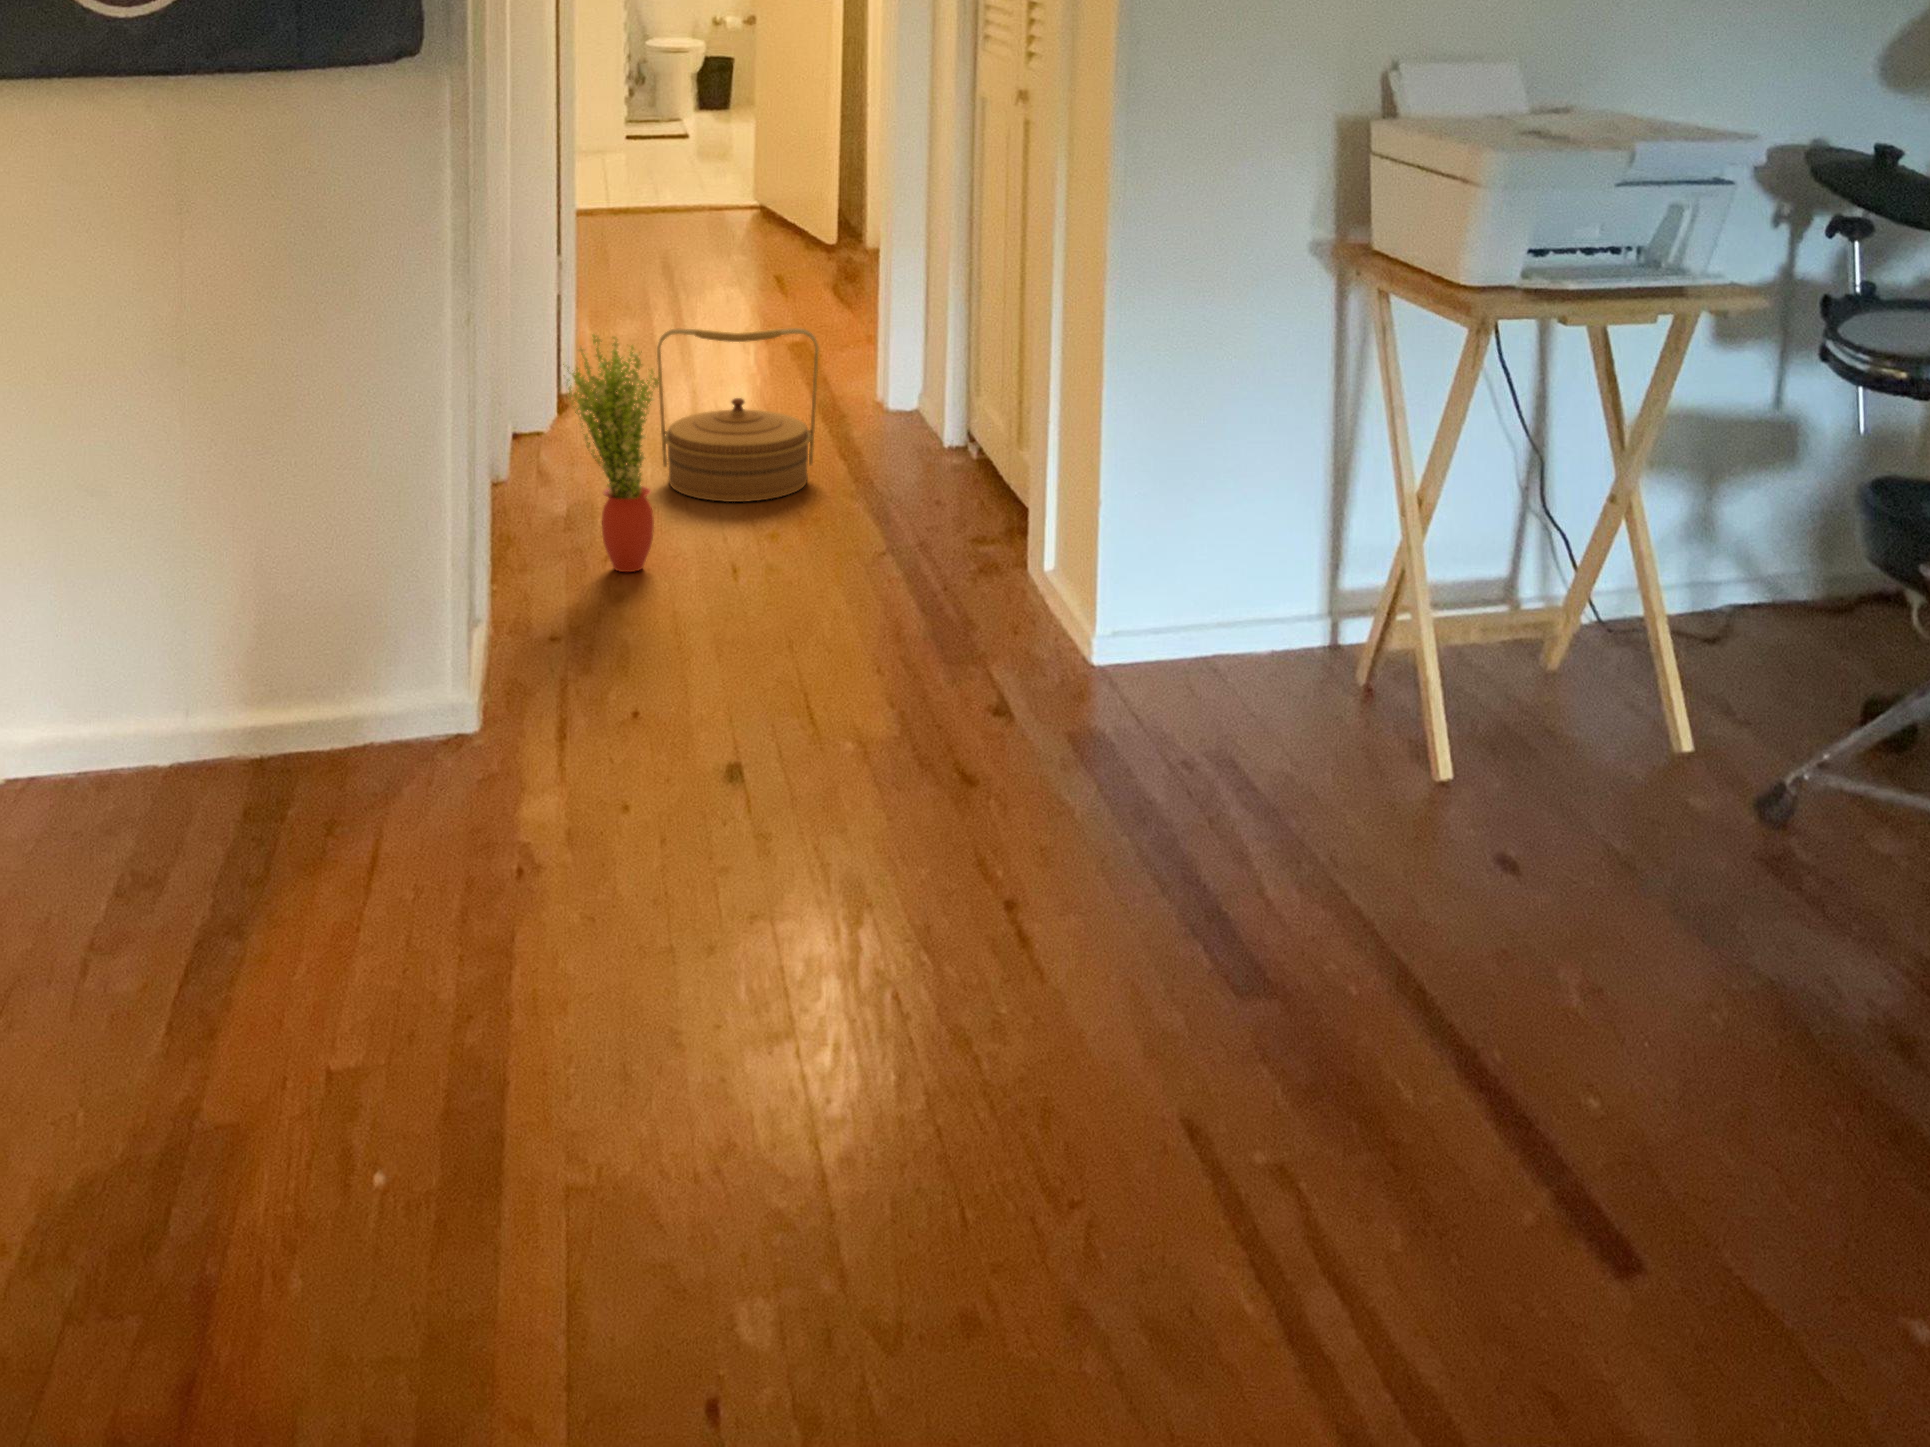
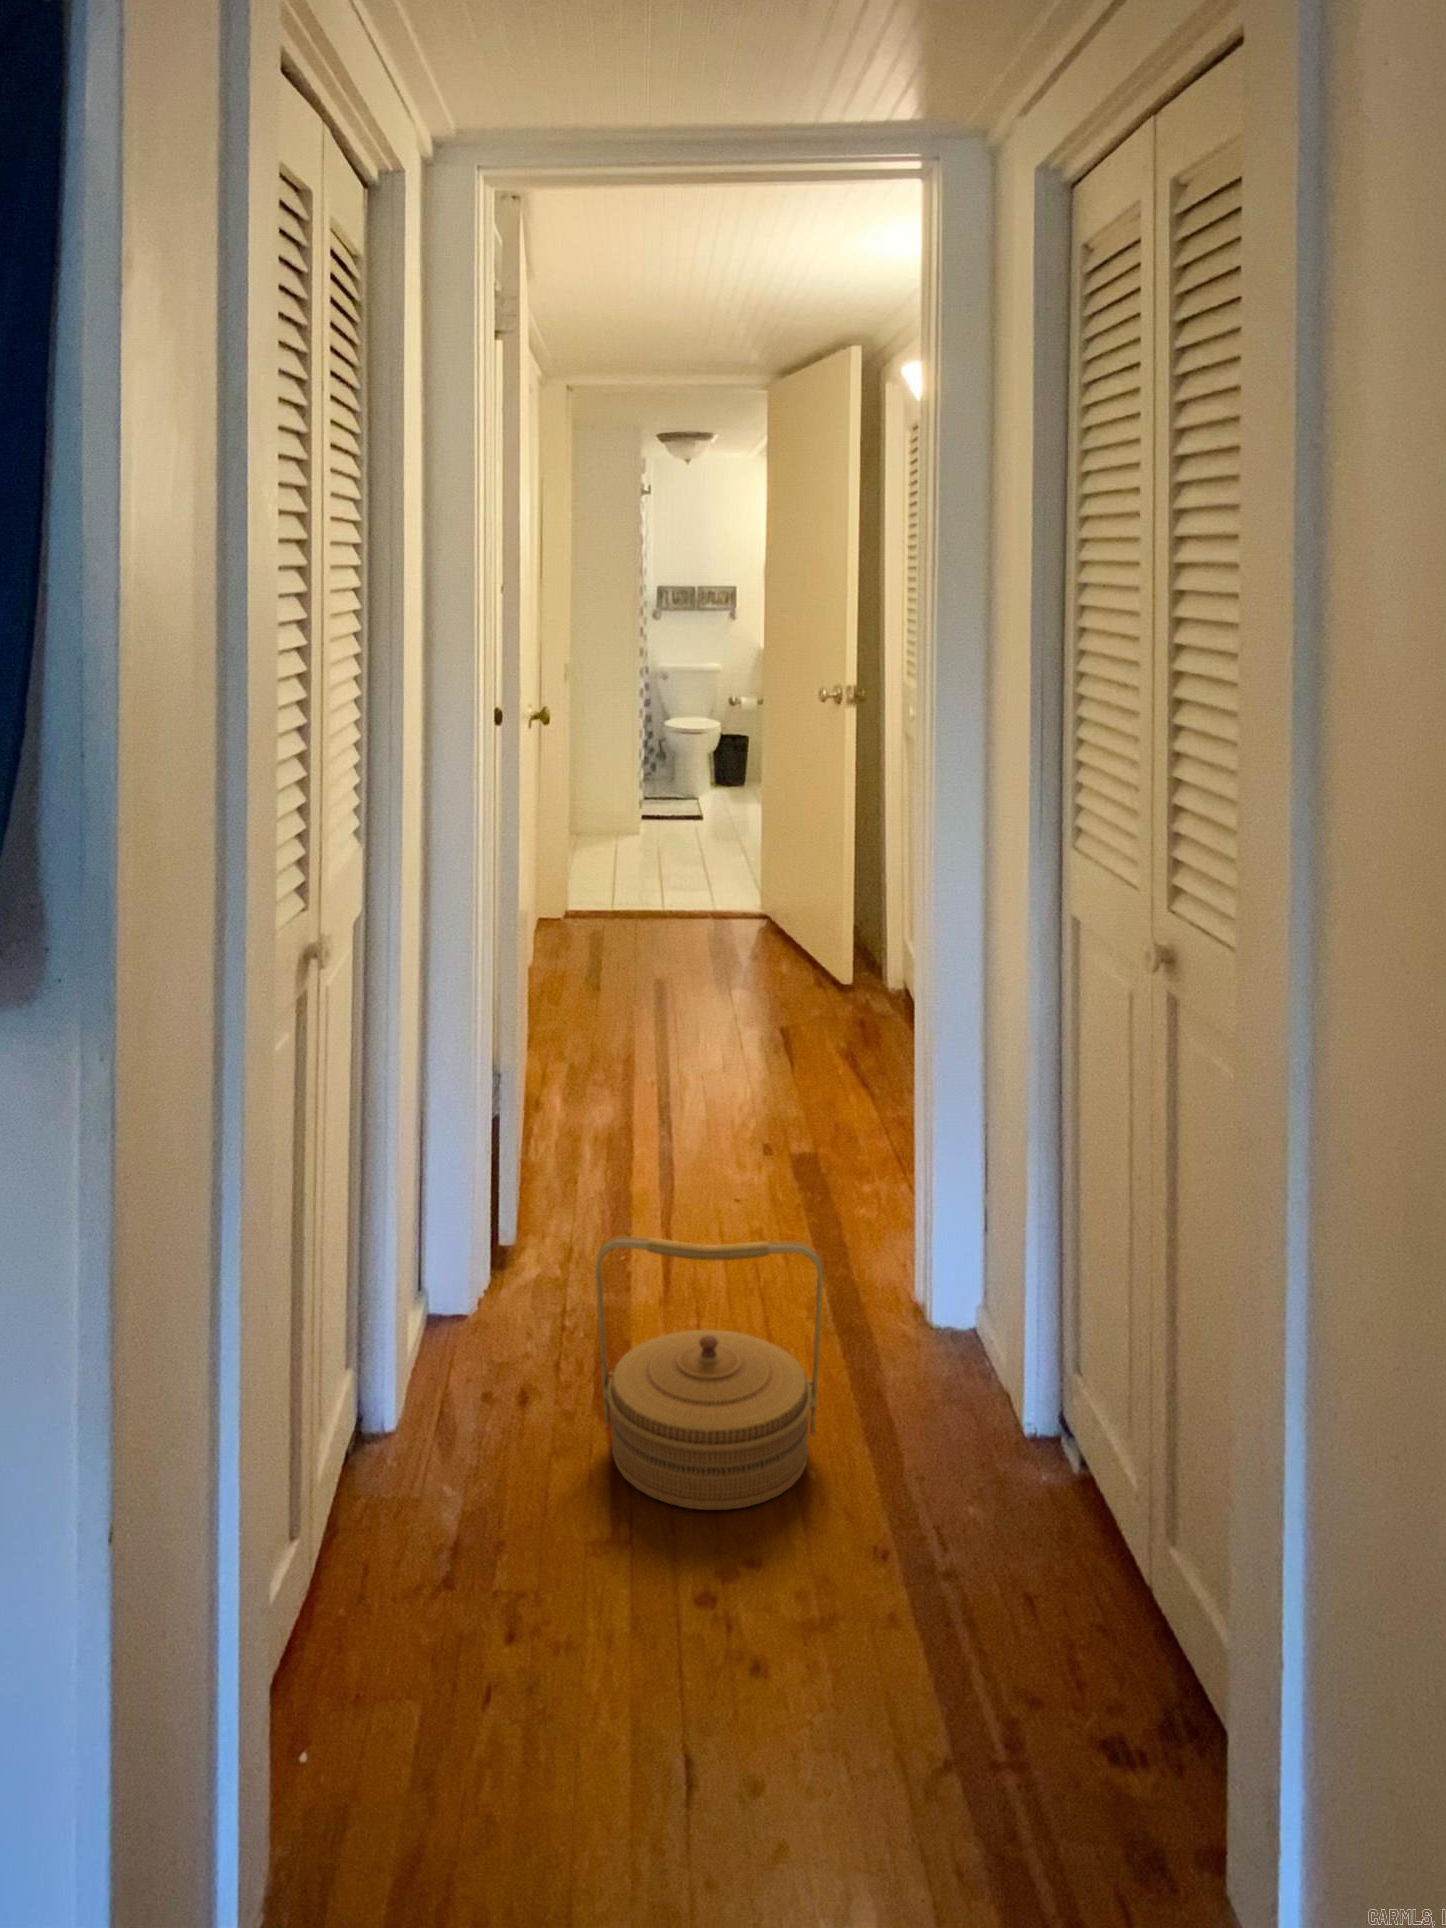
potted plant: present [563,335,661,572] -> none [418,1329,567,1717]

